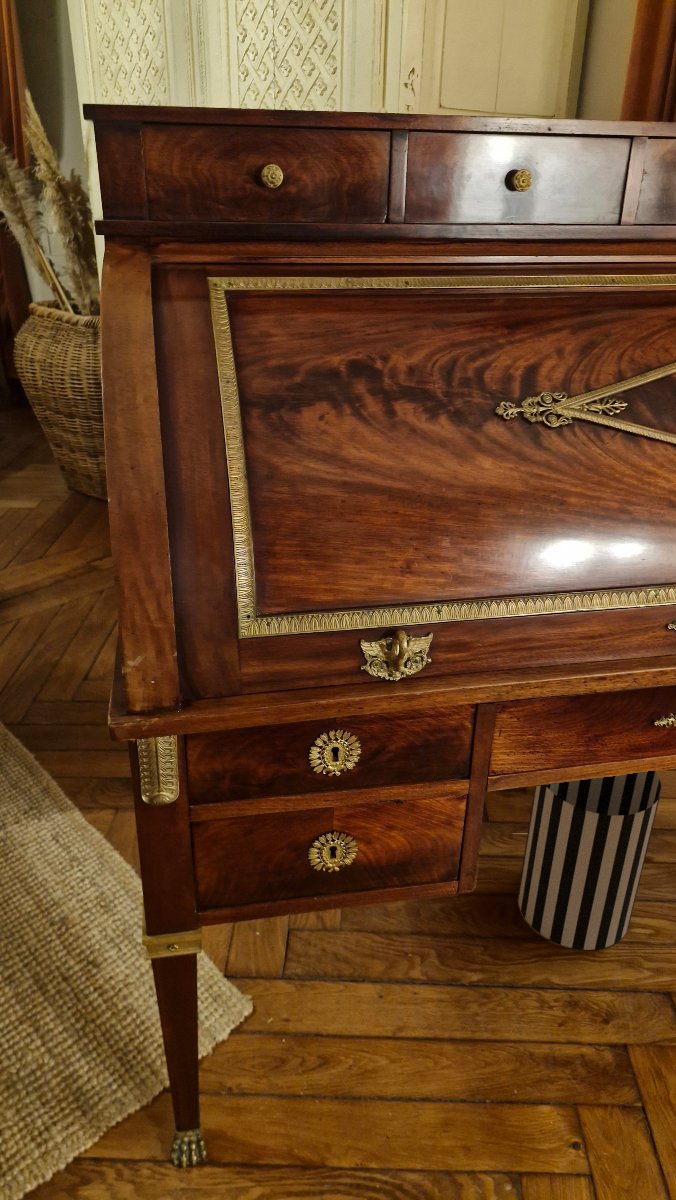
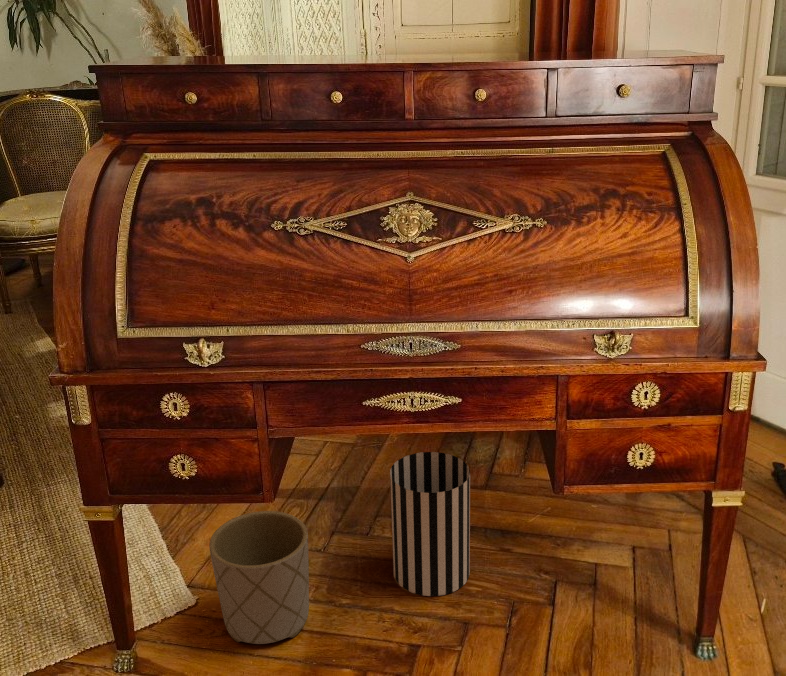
planter: none [308,860,465,1078] -> present [209,511,309,644]

